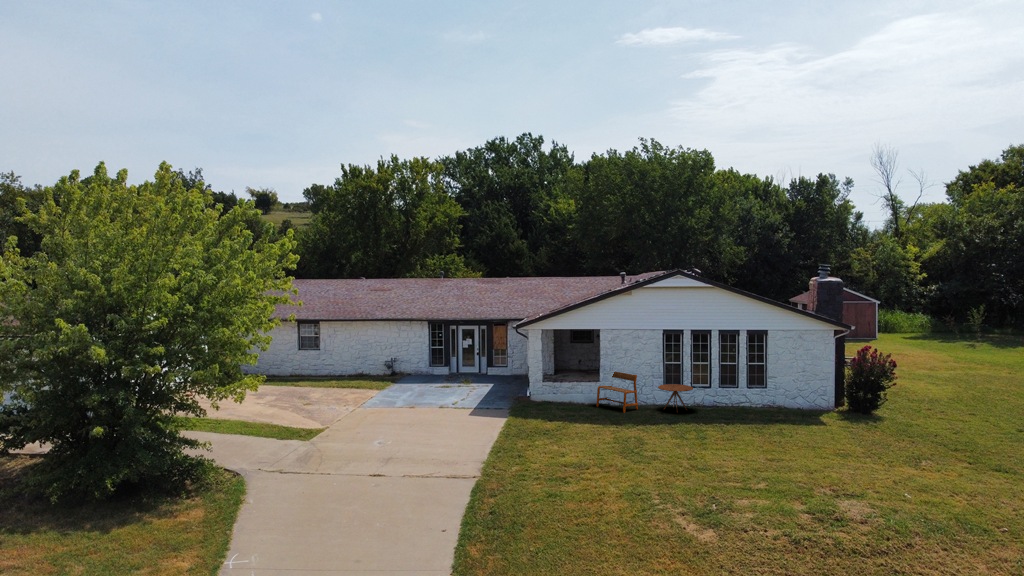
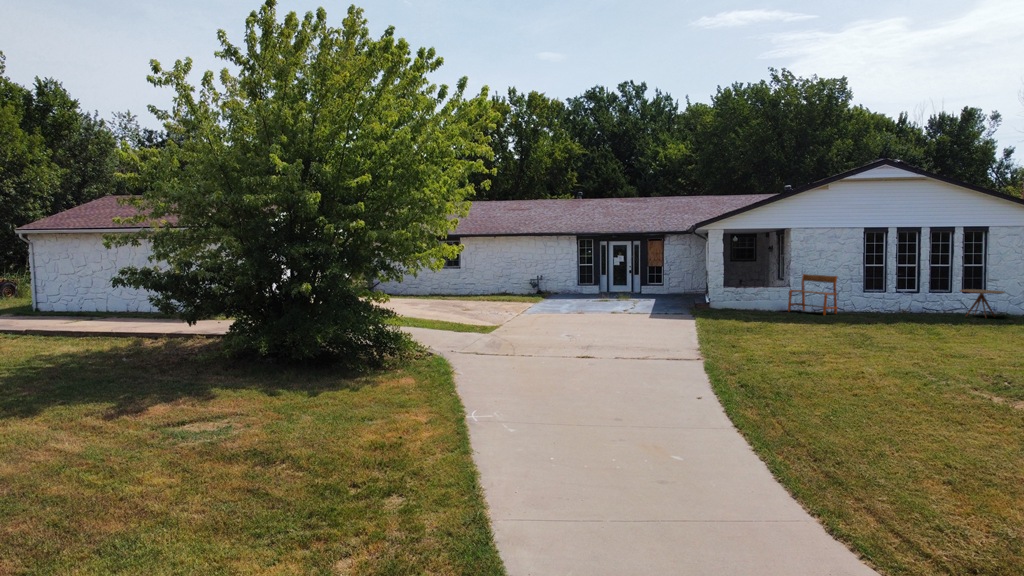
round table: present [658,384,693,413] -> present [959,289,1005,318]

